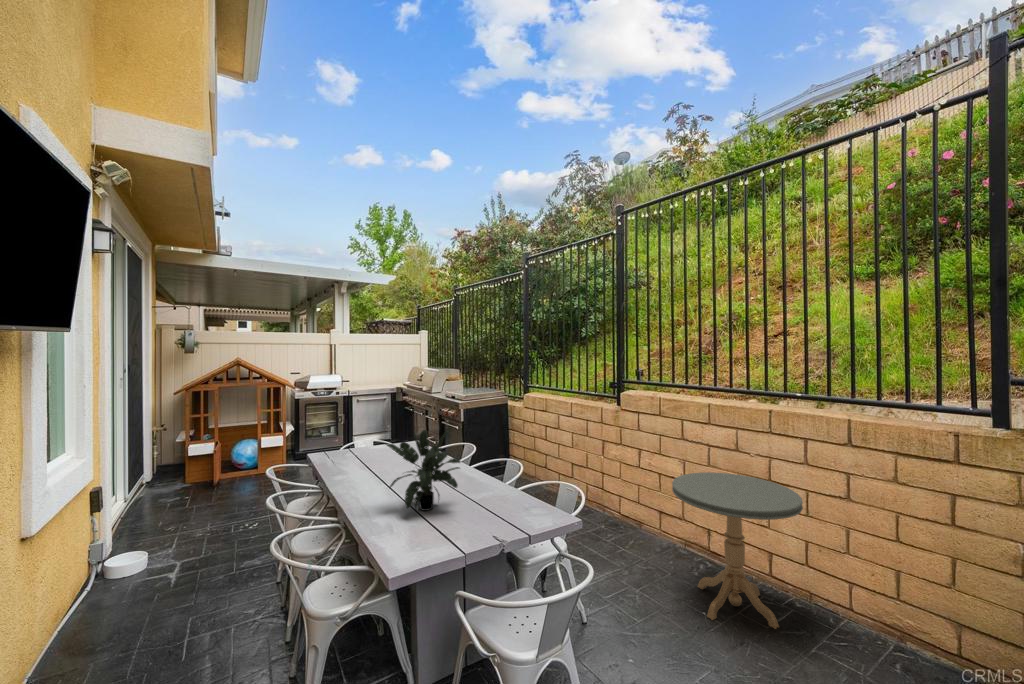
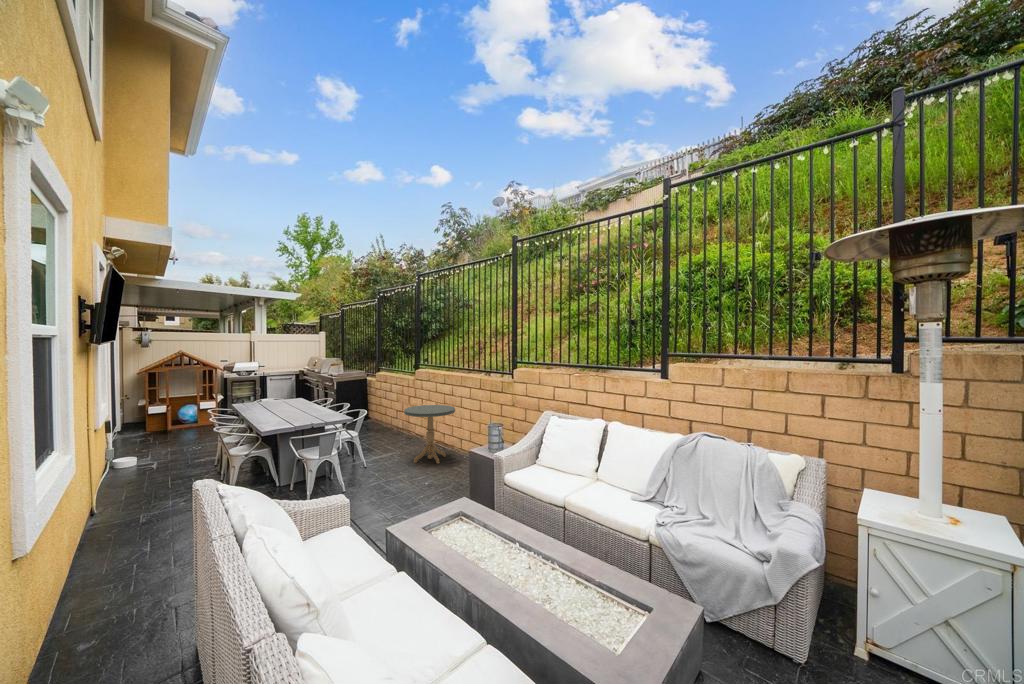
potted plant: present [387,430,460,511] -> none [264,383,301,418]

